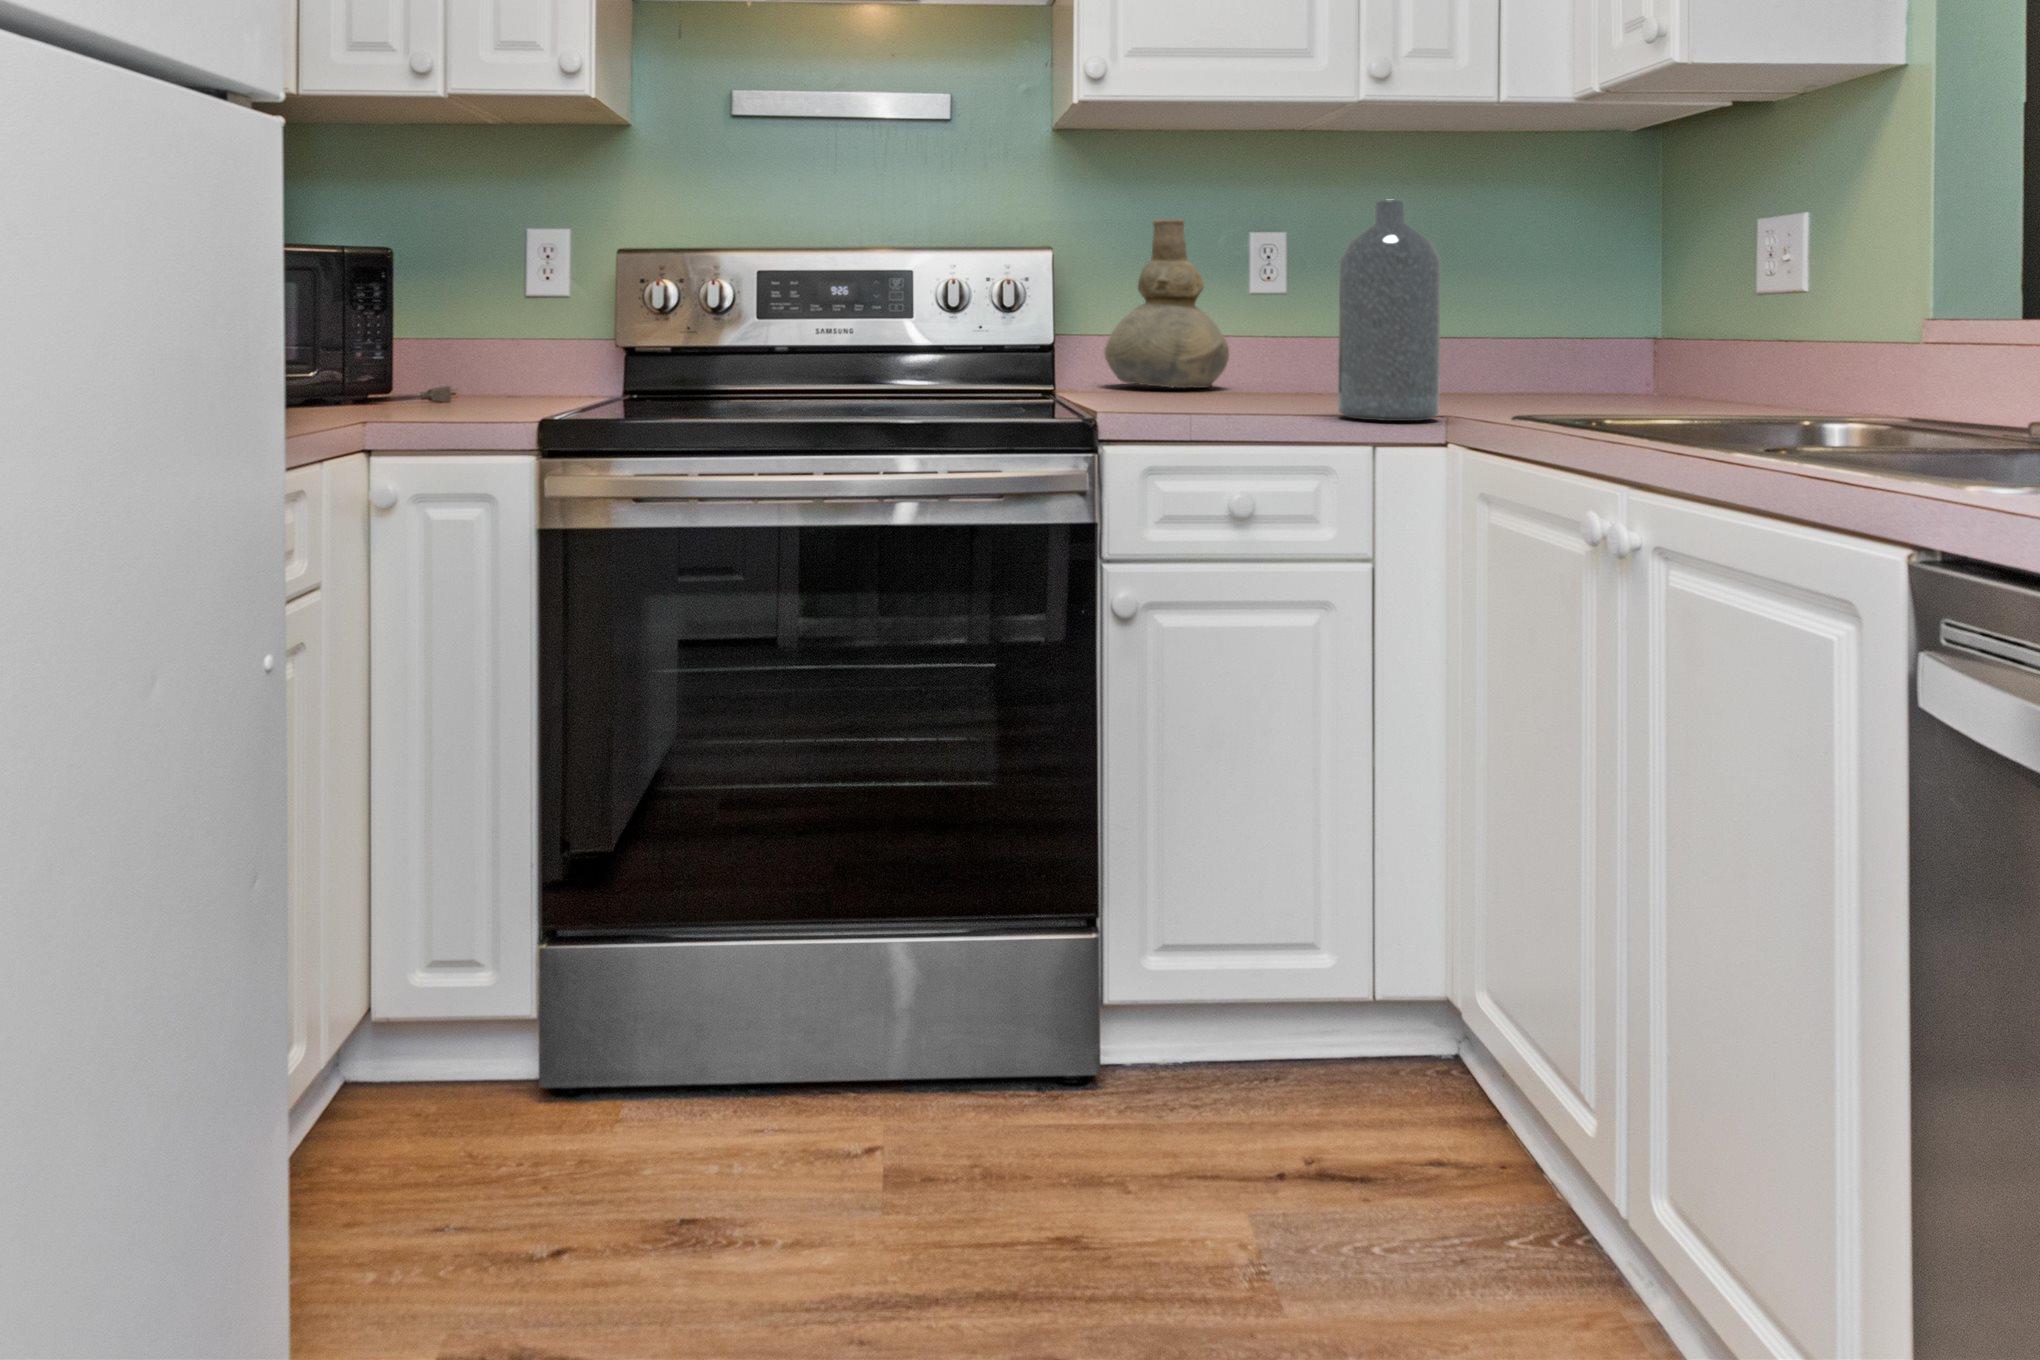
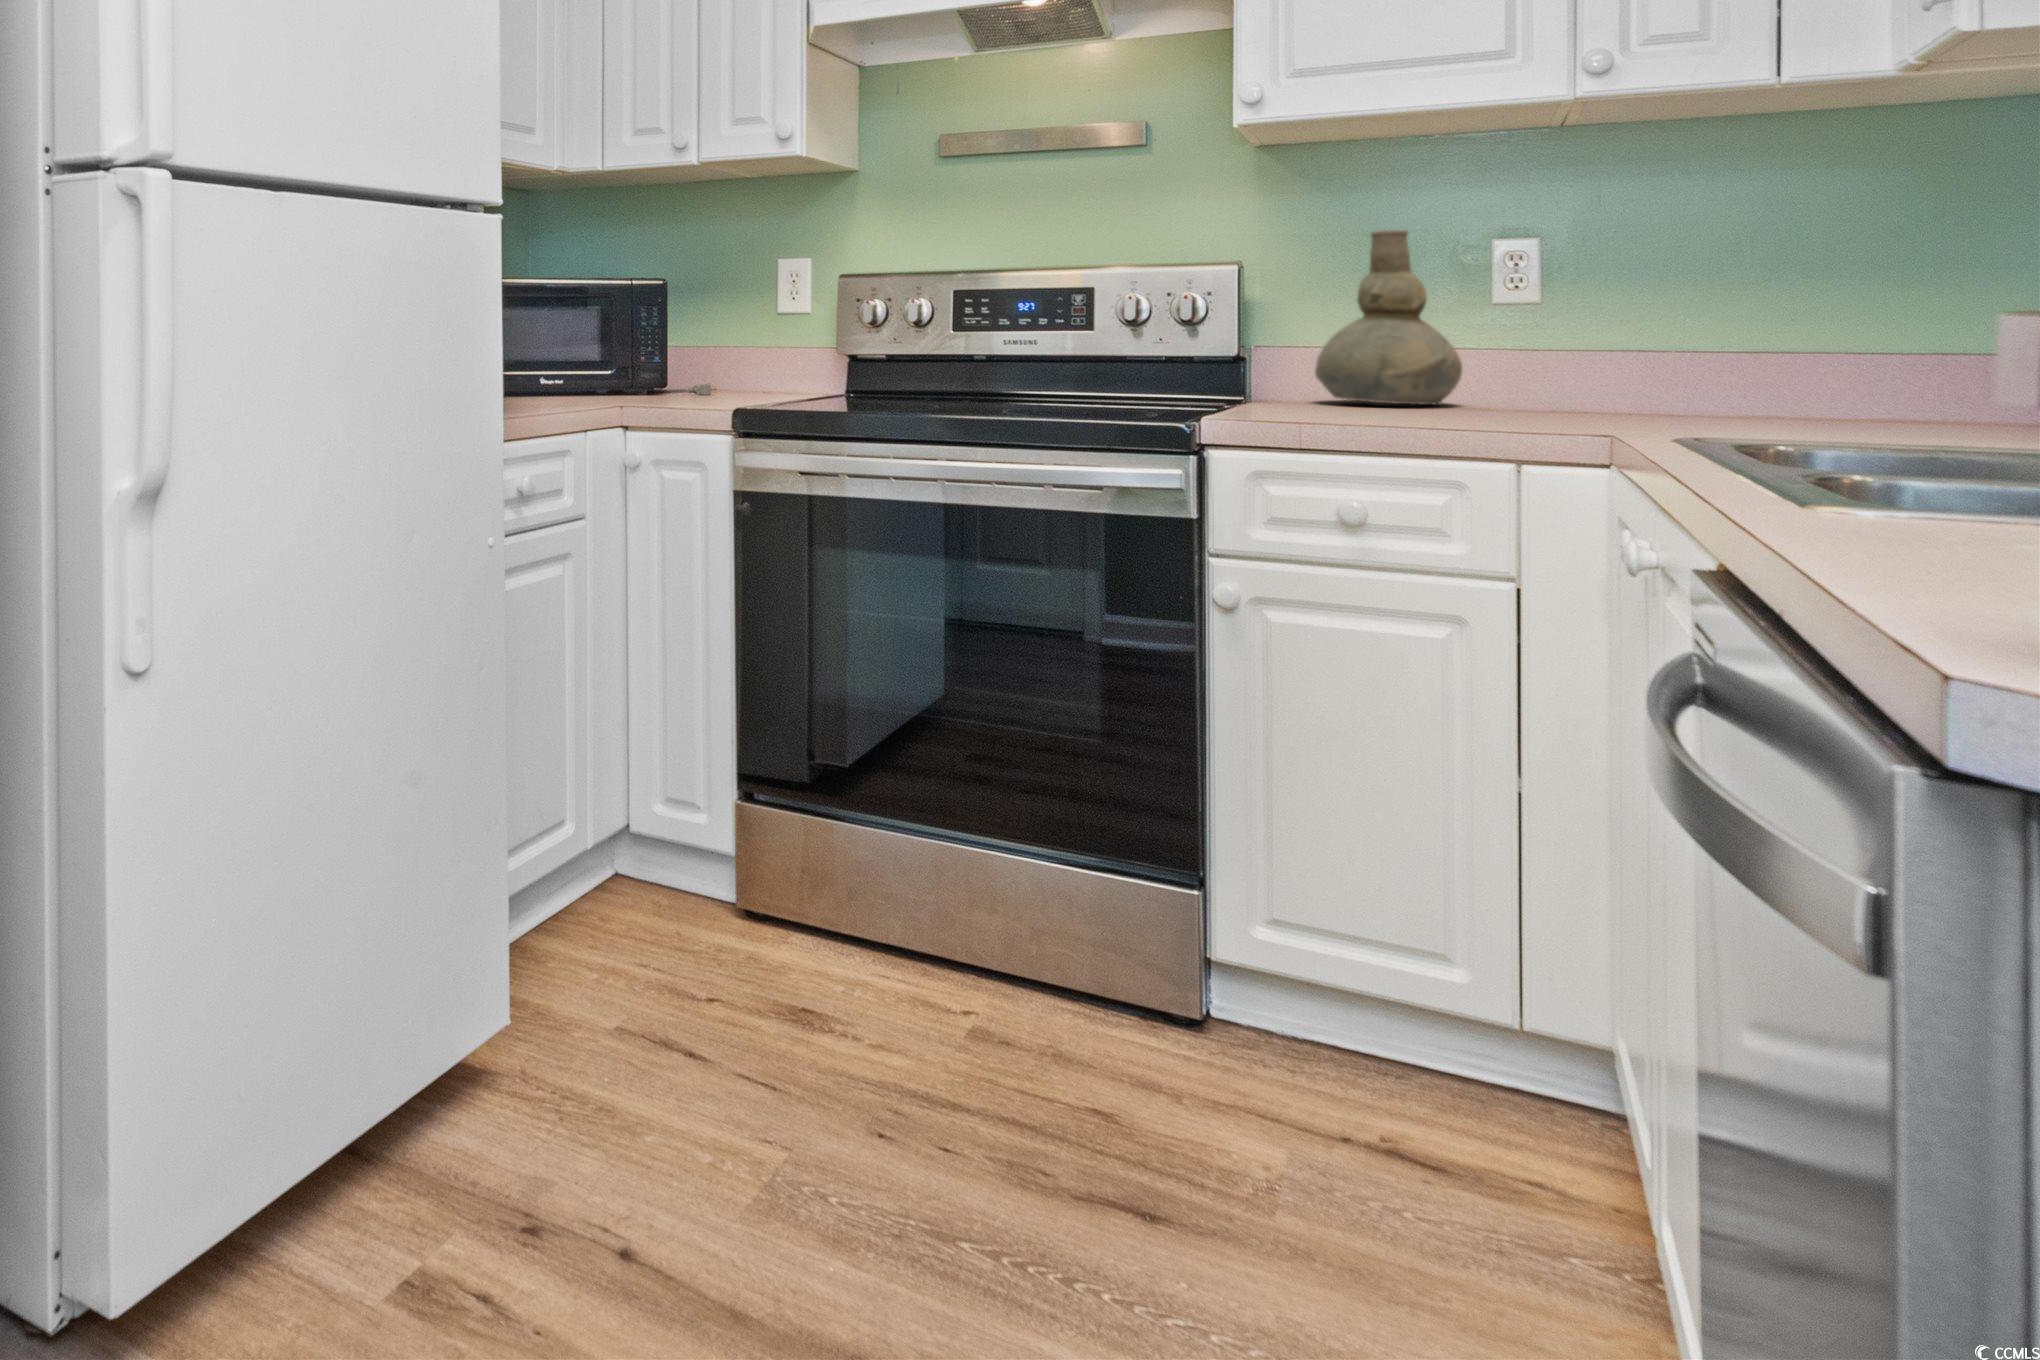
bottle: present [1338,200,1441,421] -> none [1479,209,1599,435]

